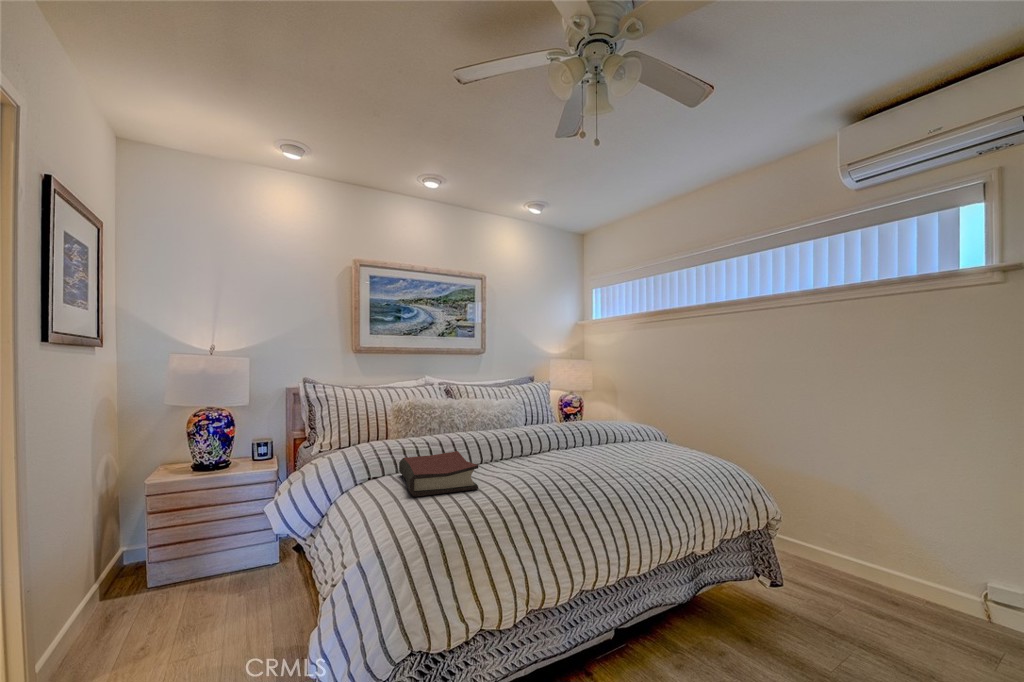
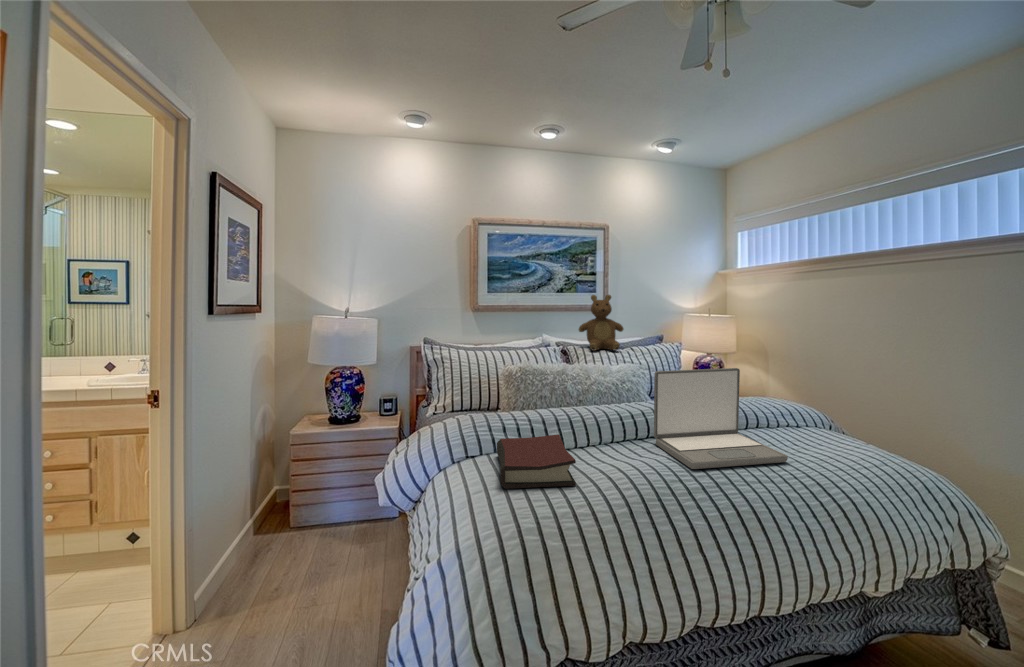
teddy bear: none [463,338,503,388] -> present [579,295,624,351]
laptop: none [537,391,640,471] -> present [654,368,788,469]

